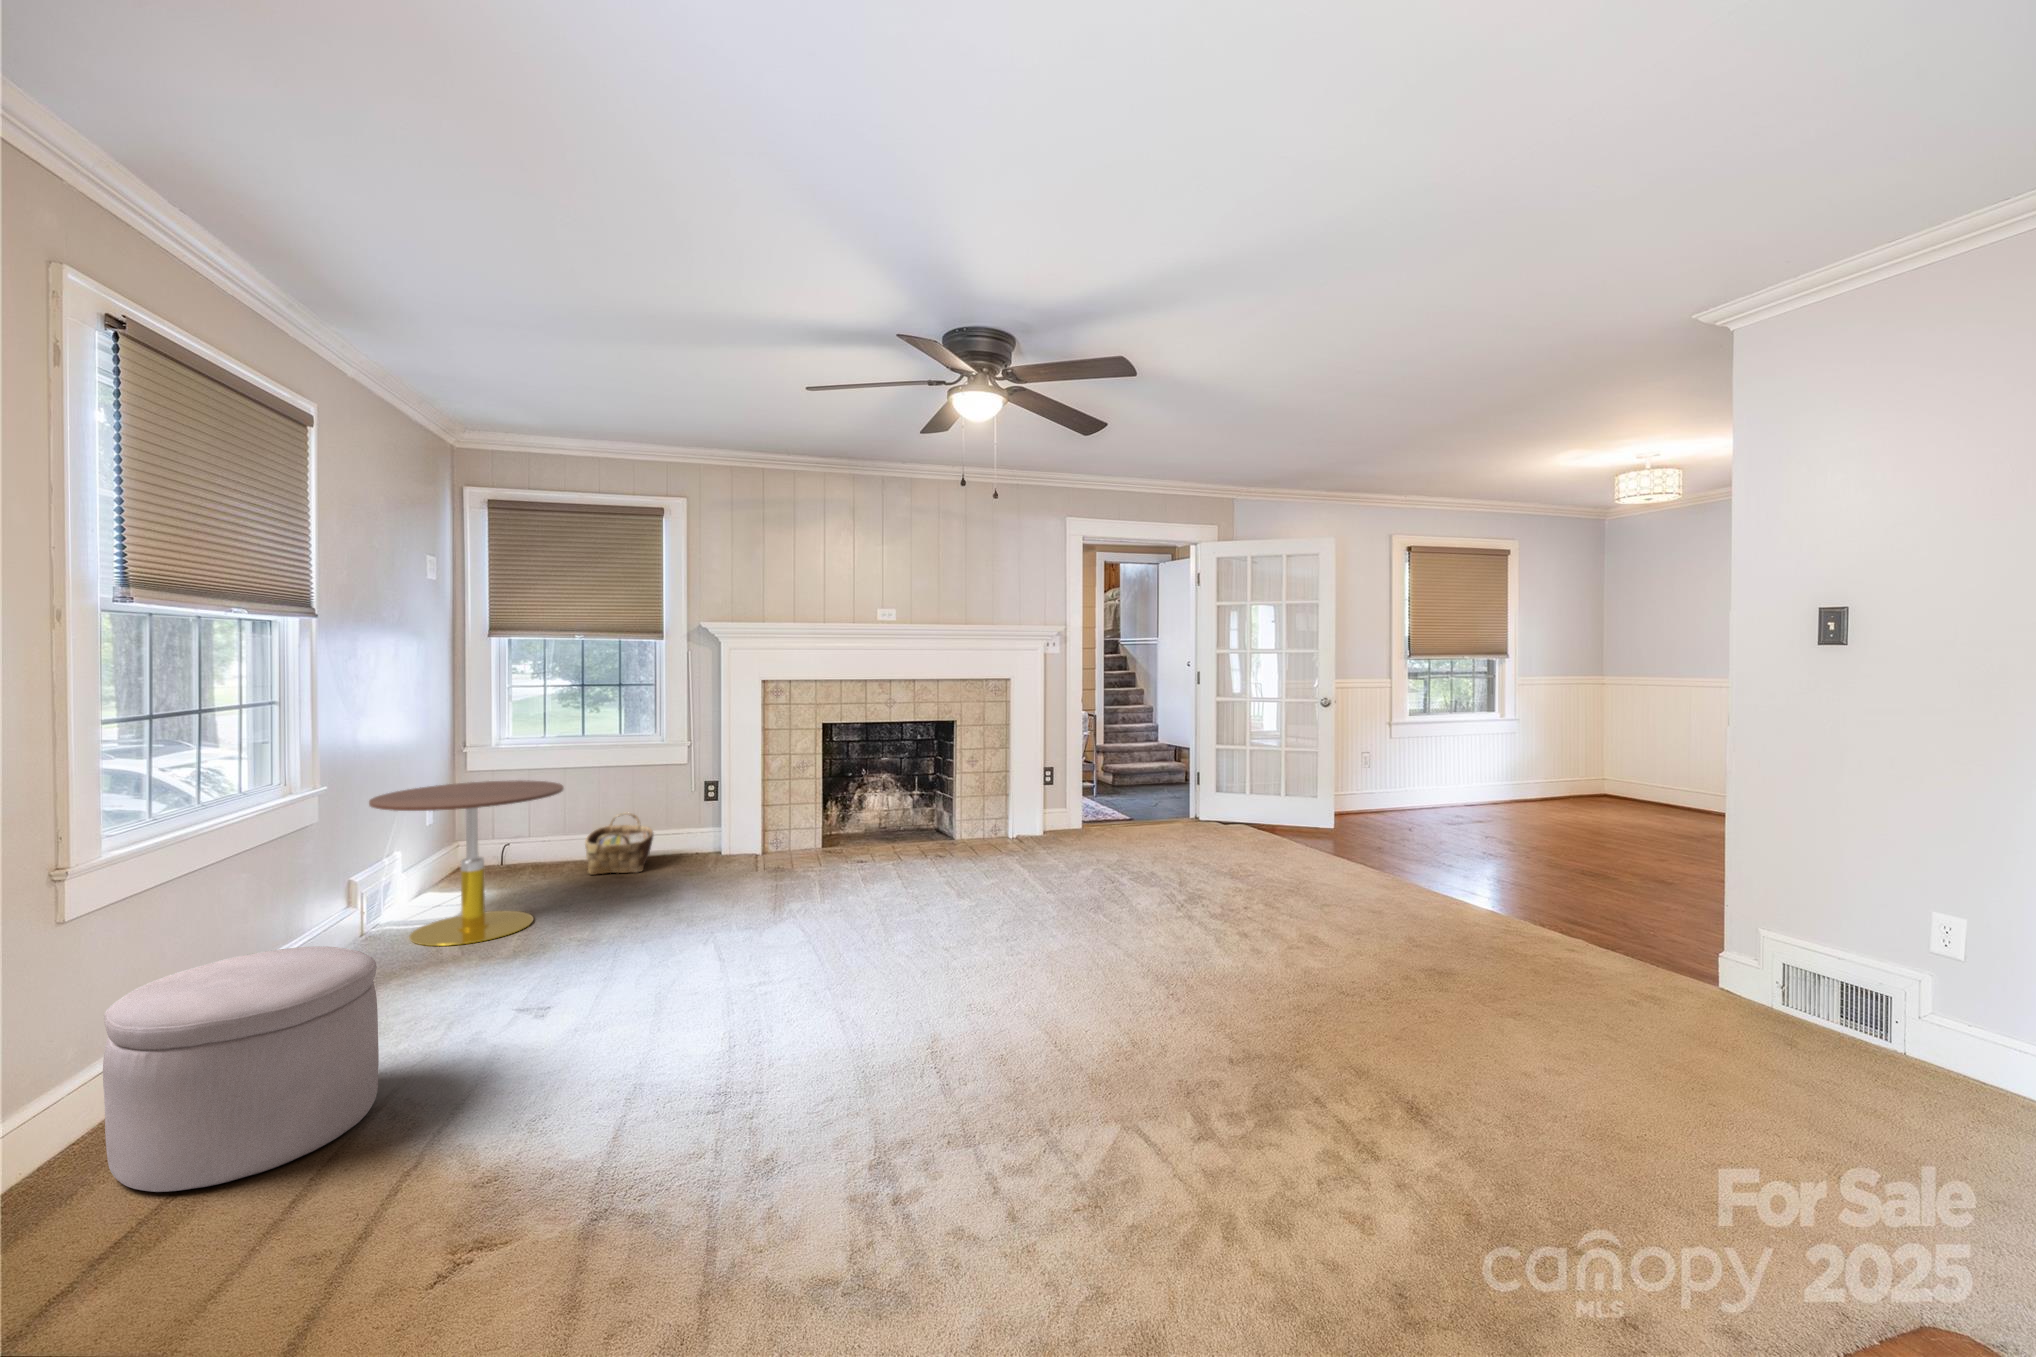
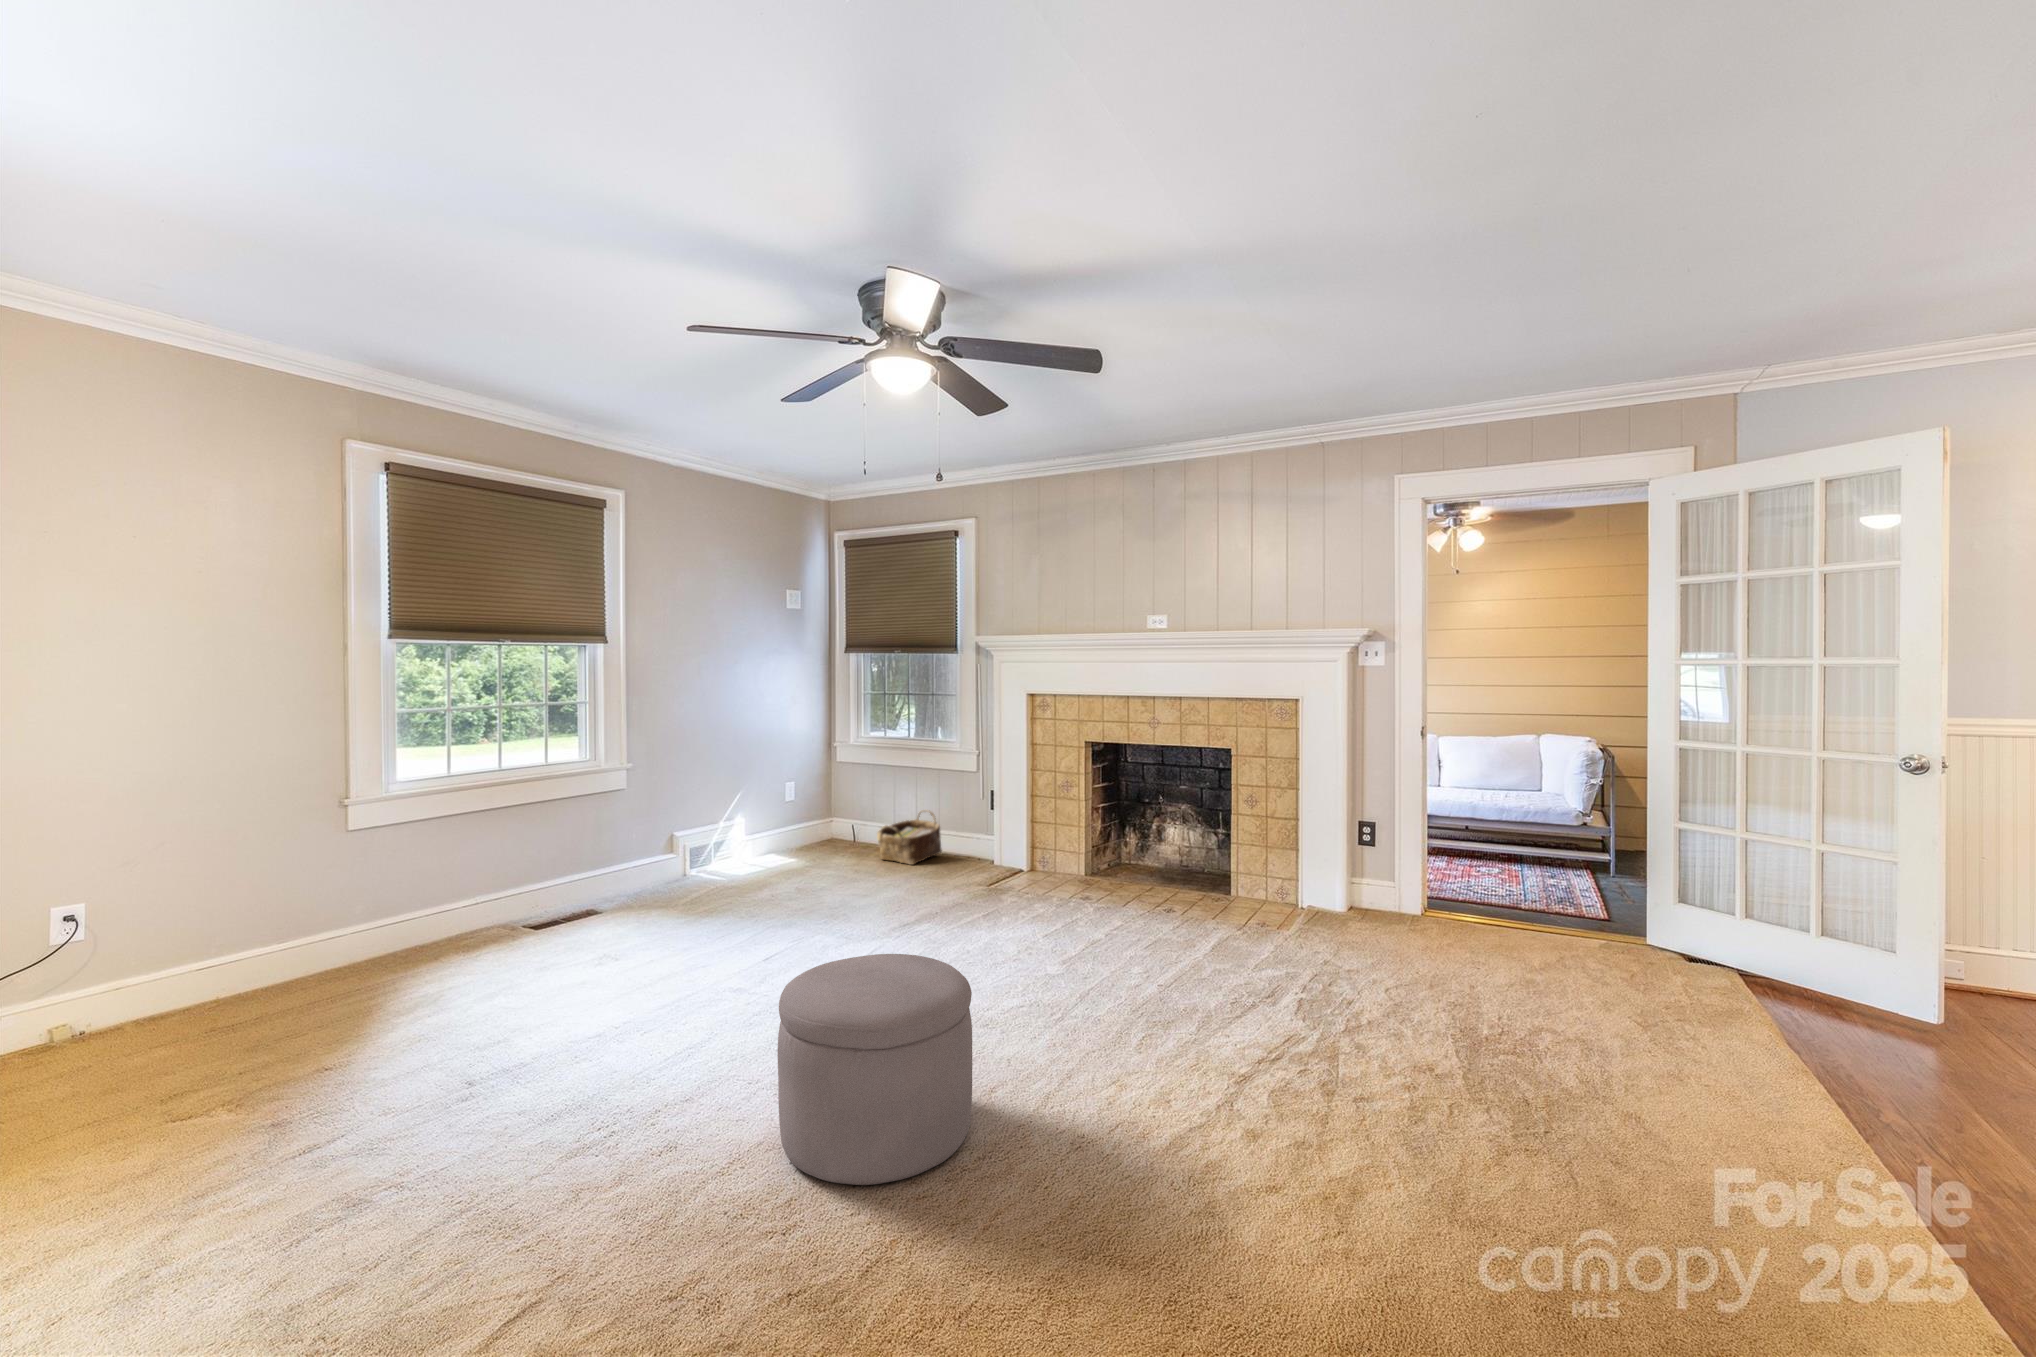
side table: present [369,780,564,946] -> none [676,768,809,893]
ottoman: present [103,946,379,1192] -> present [778,954,972,1185]

